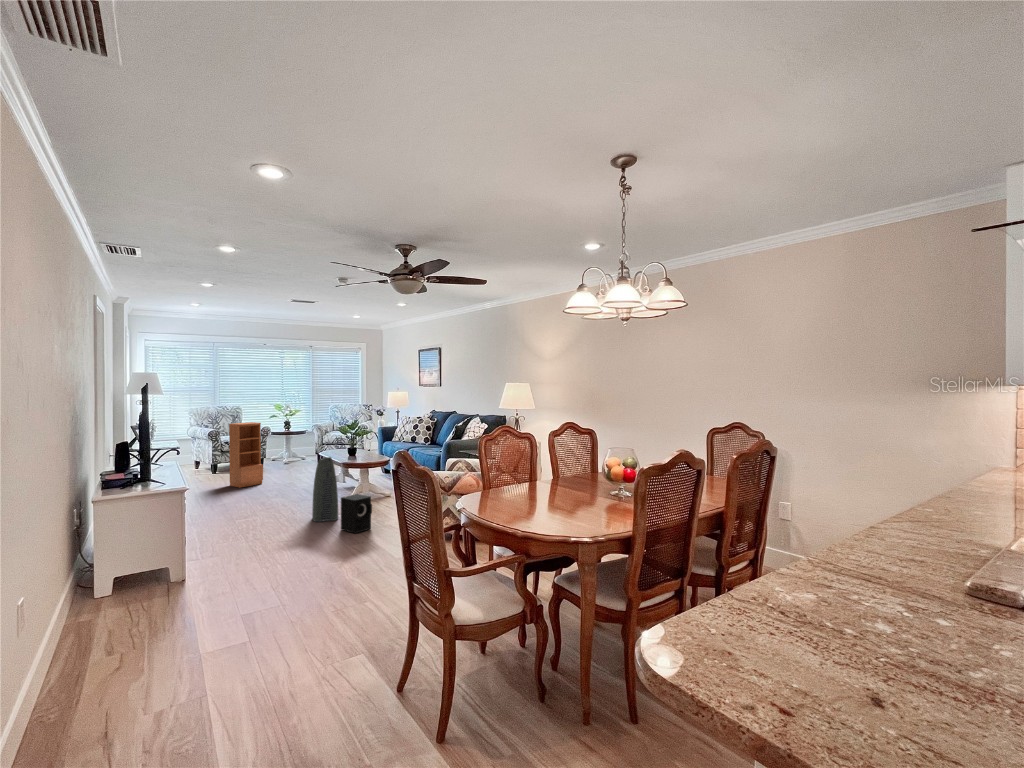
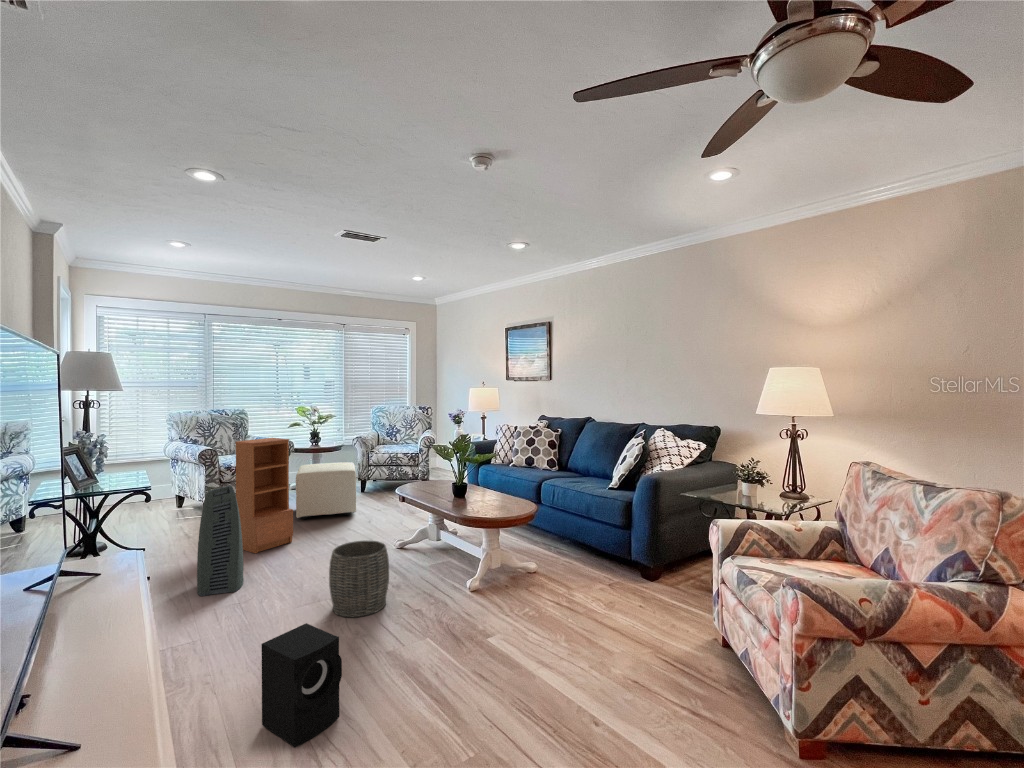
ottoman: none [268,441,309,475] -> present [295,462,356,519]
air purifier: present [312,457,338,522] -> present [197,485,243,596]
woven basket: none [272,474,304,508] -> present [329,541,389,617]
speaker: present [341,494,372,533] -> present [262,623,342,747]

